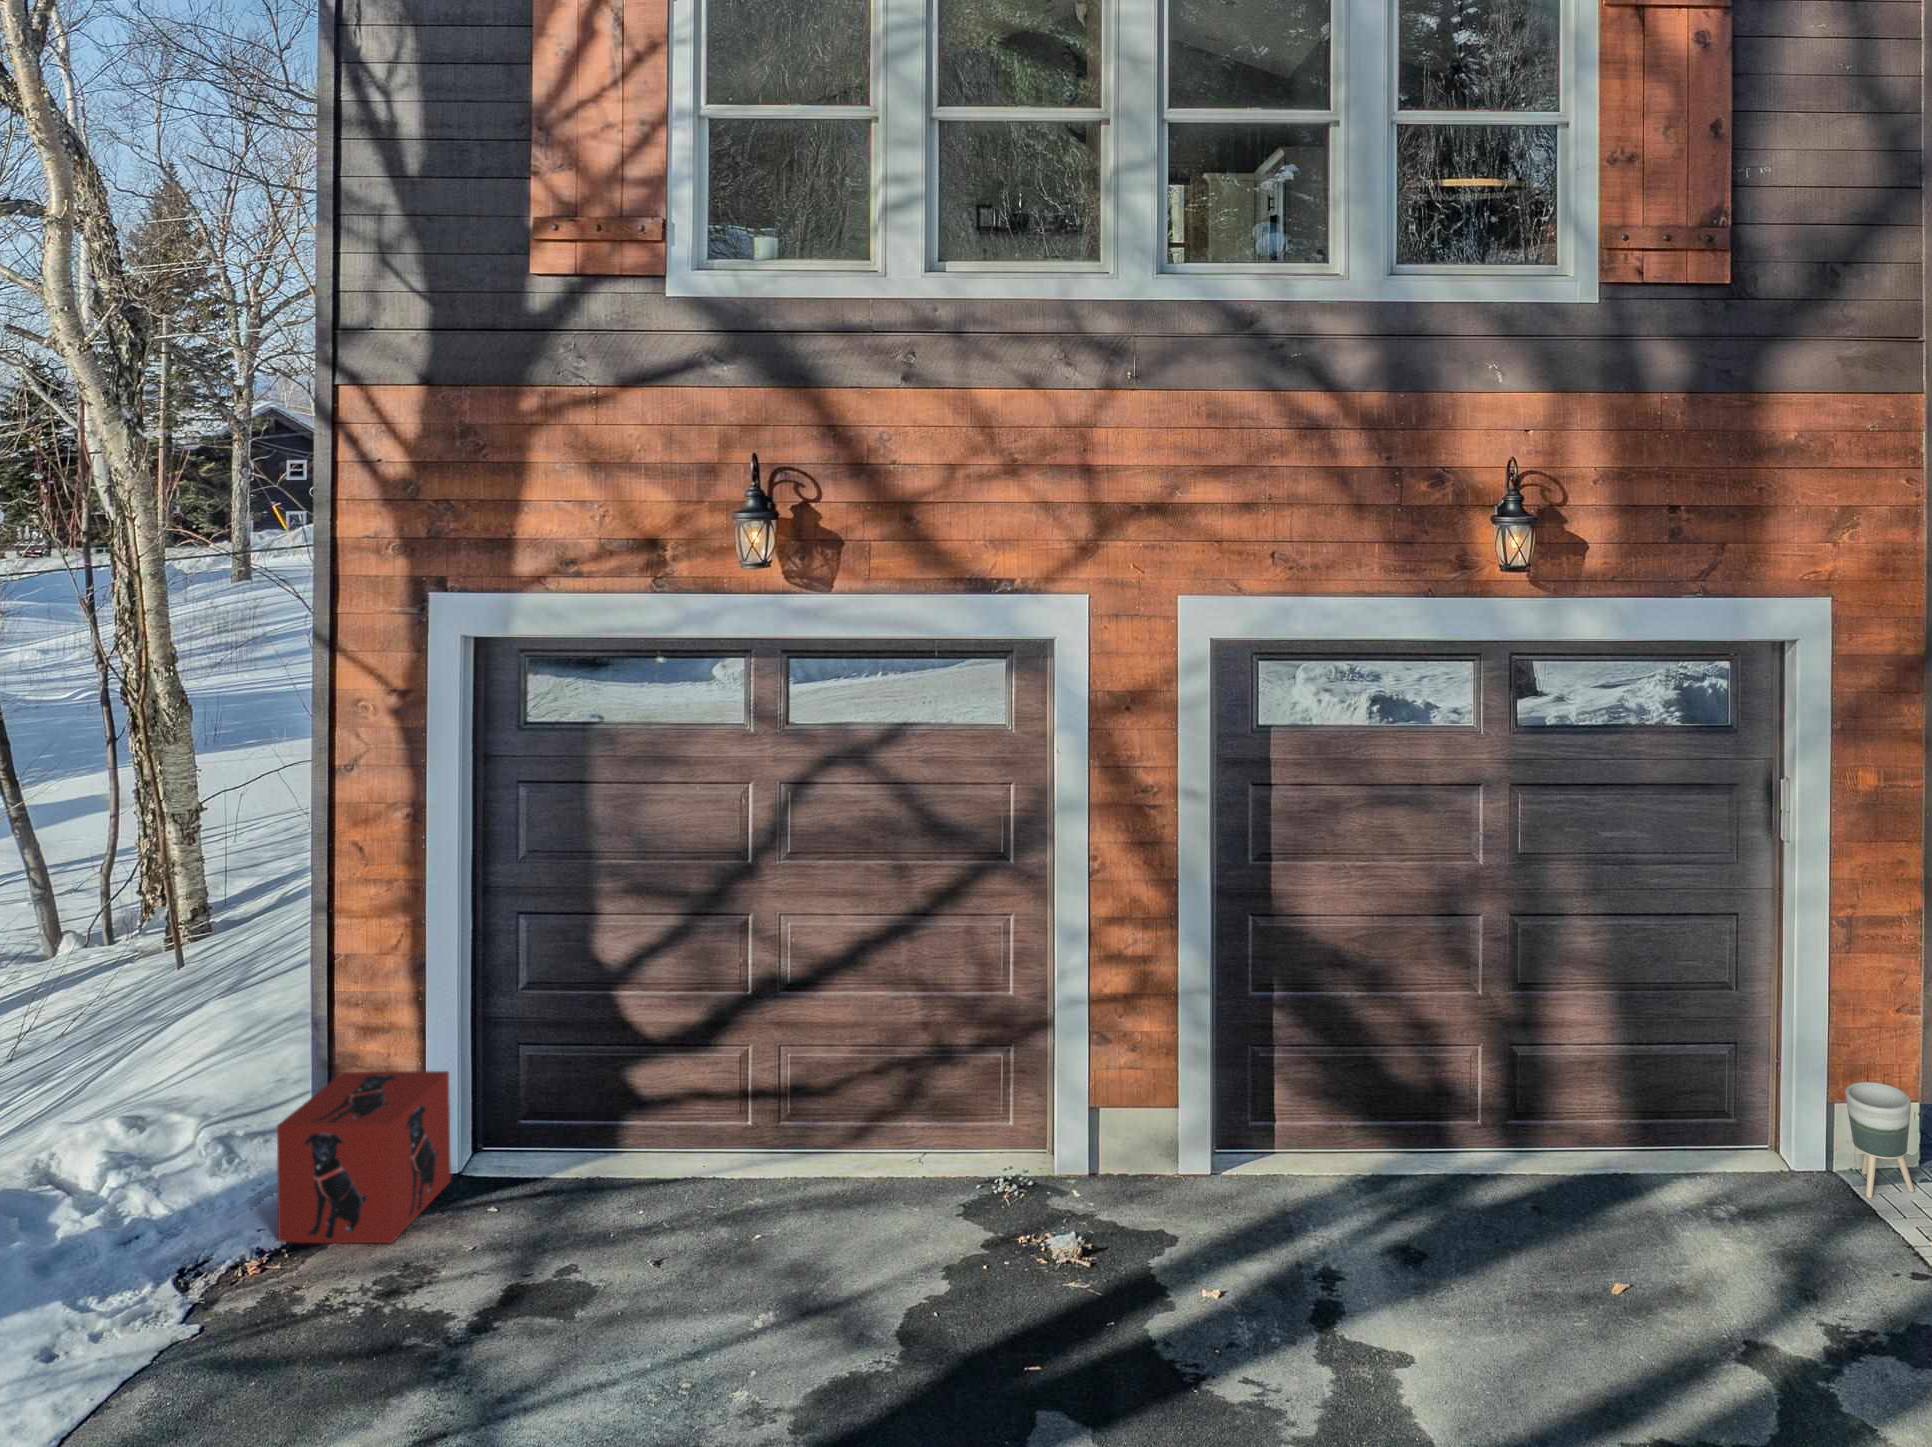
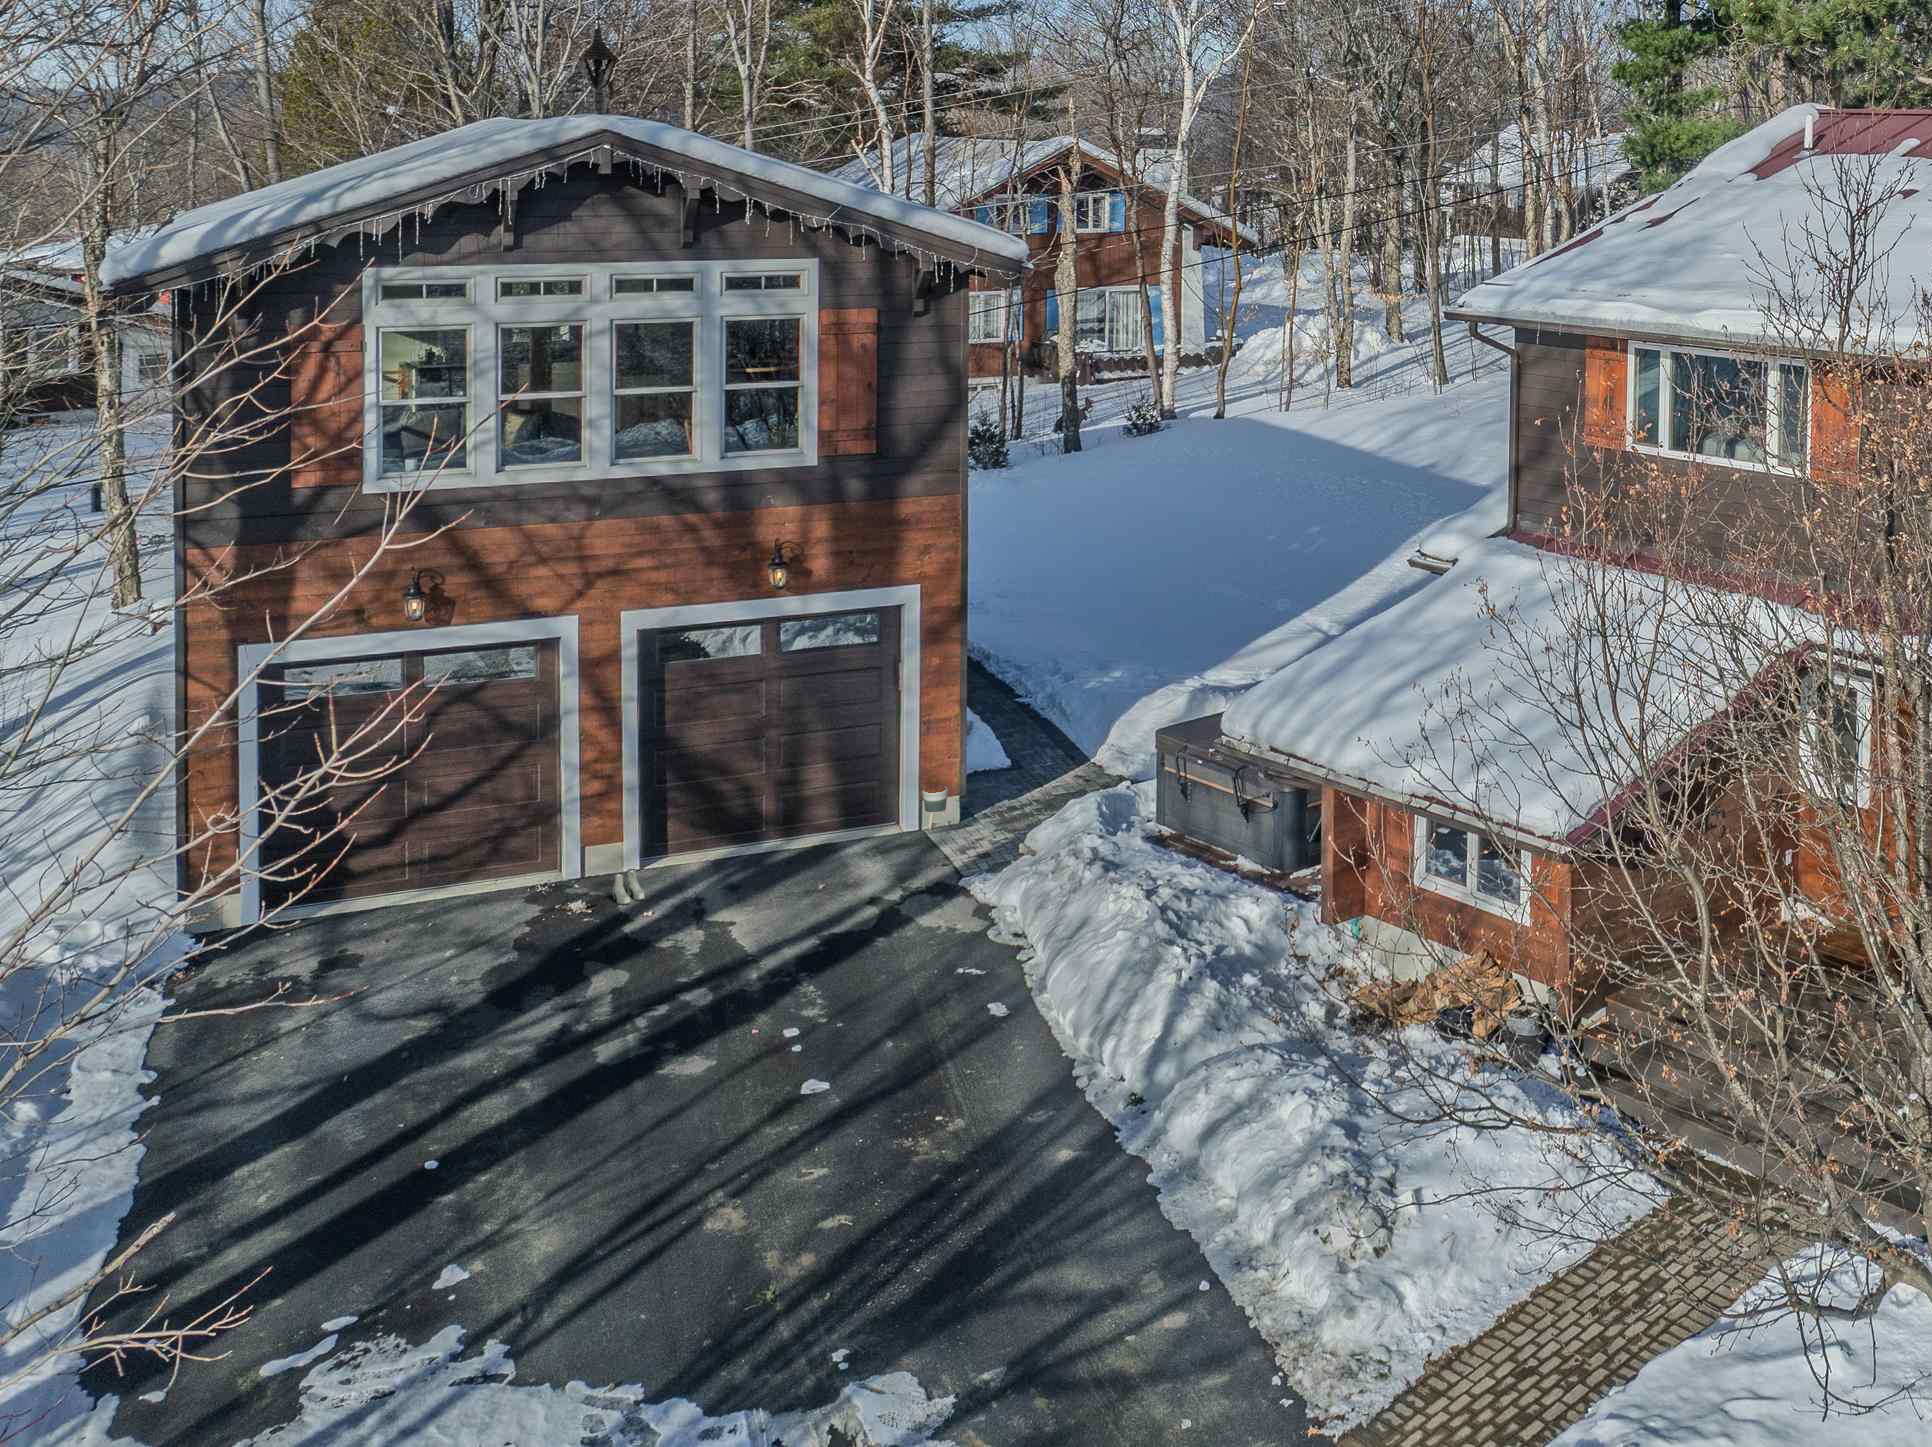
storage box: present [277,1071,451,1243] -> none [190,874,256,952]
boots: none [1104,1219,1172,1327] -> present [613,869,645,904]

